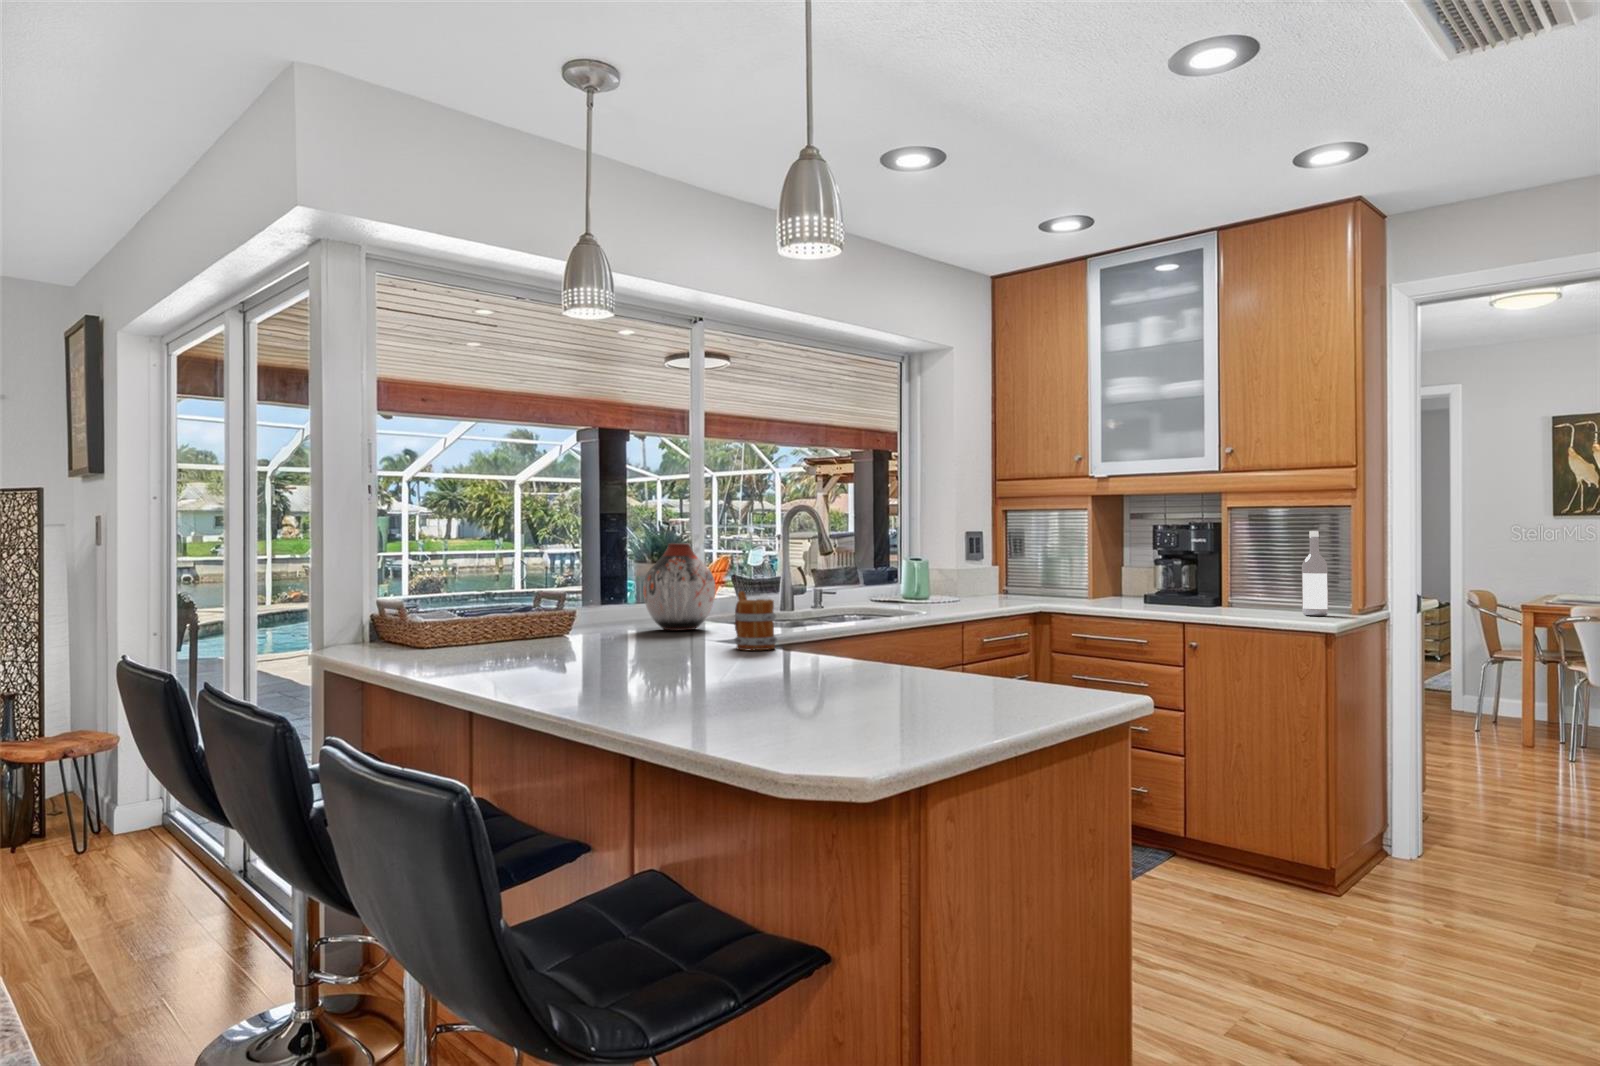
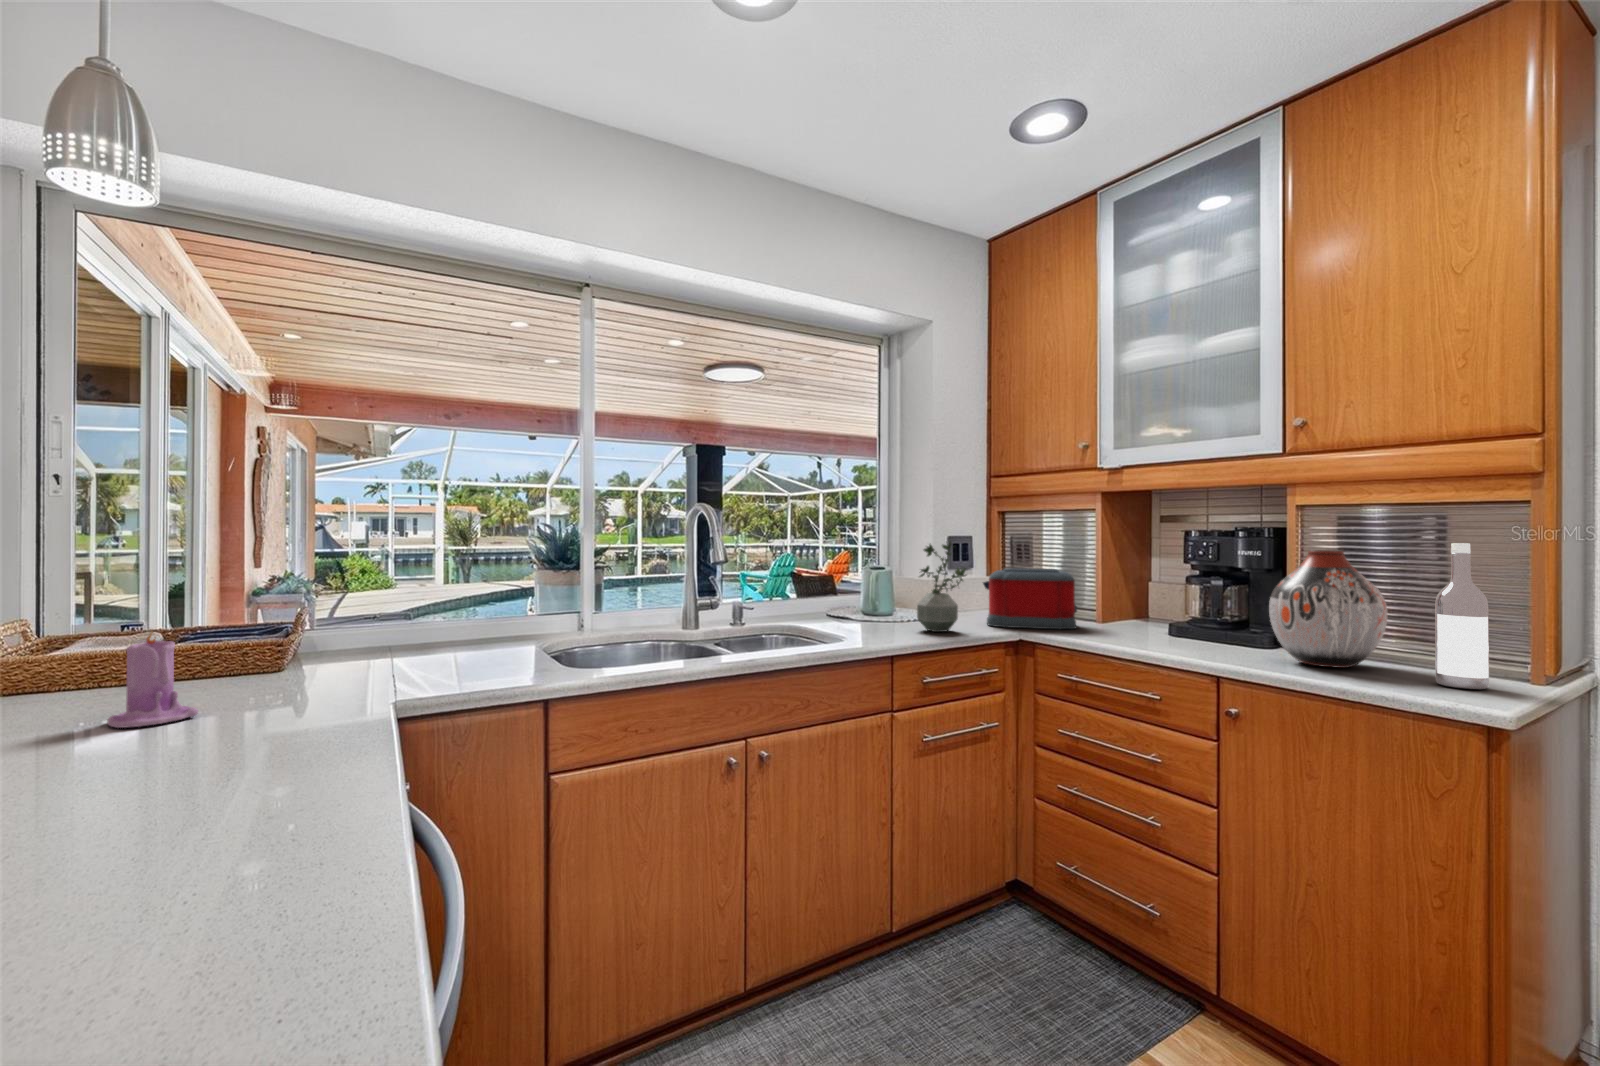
potted plant: none [961,535,999,607] -> present [917,541,966,632]
vase: present [643,543,715,630] -> present [1269,550,1387,668]
toaster: none [1000,557,1075,604] -> present [983,568,1077,629]
mug: present [734,591,777,650] -> none [224,639,325,765]
candle: none [599,592,641,648] -> present [108,632,198,728]

